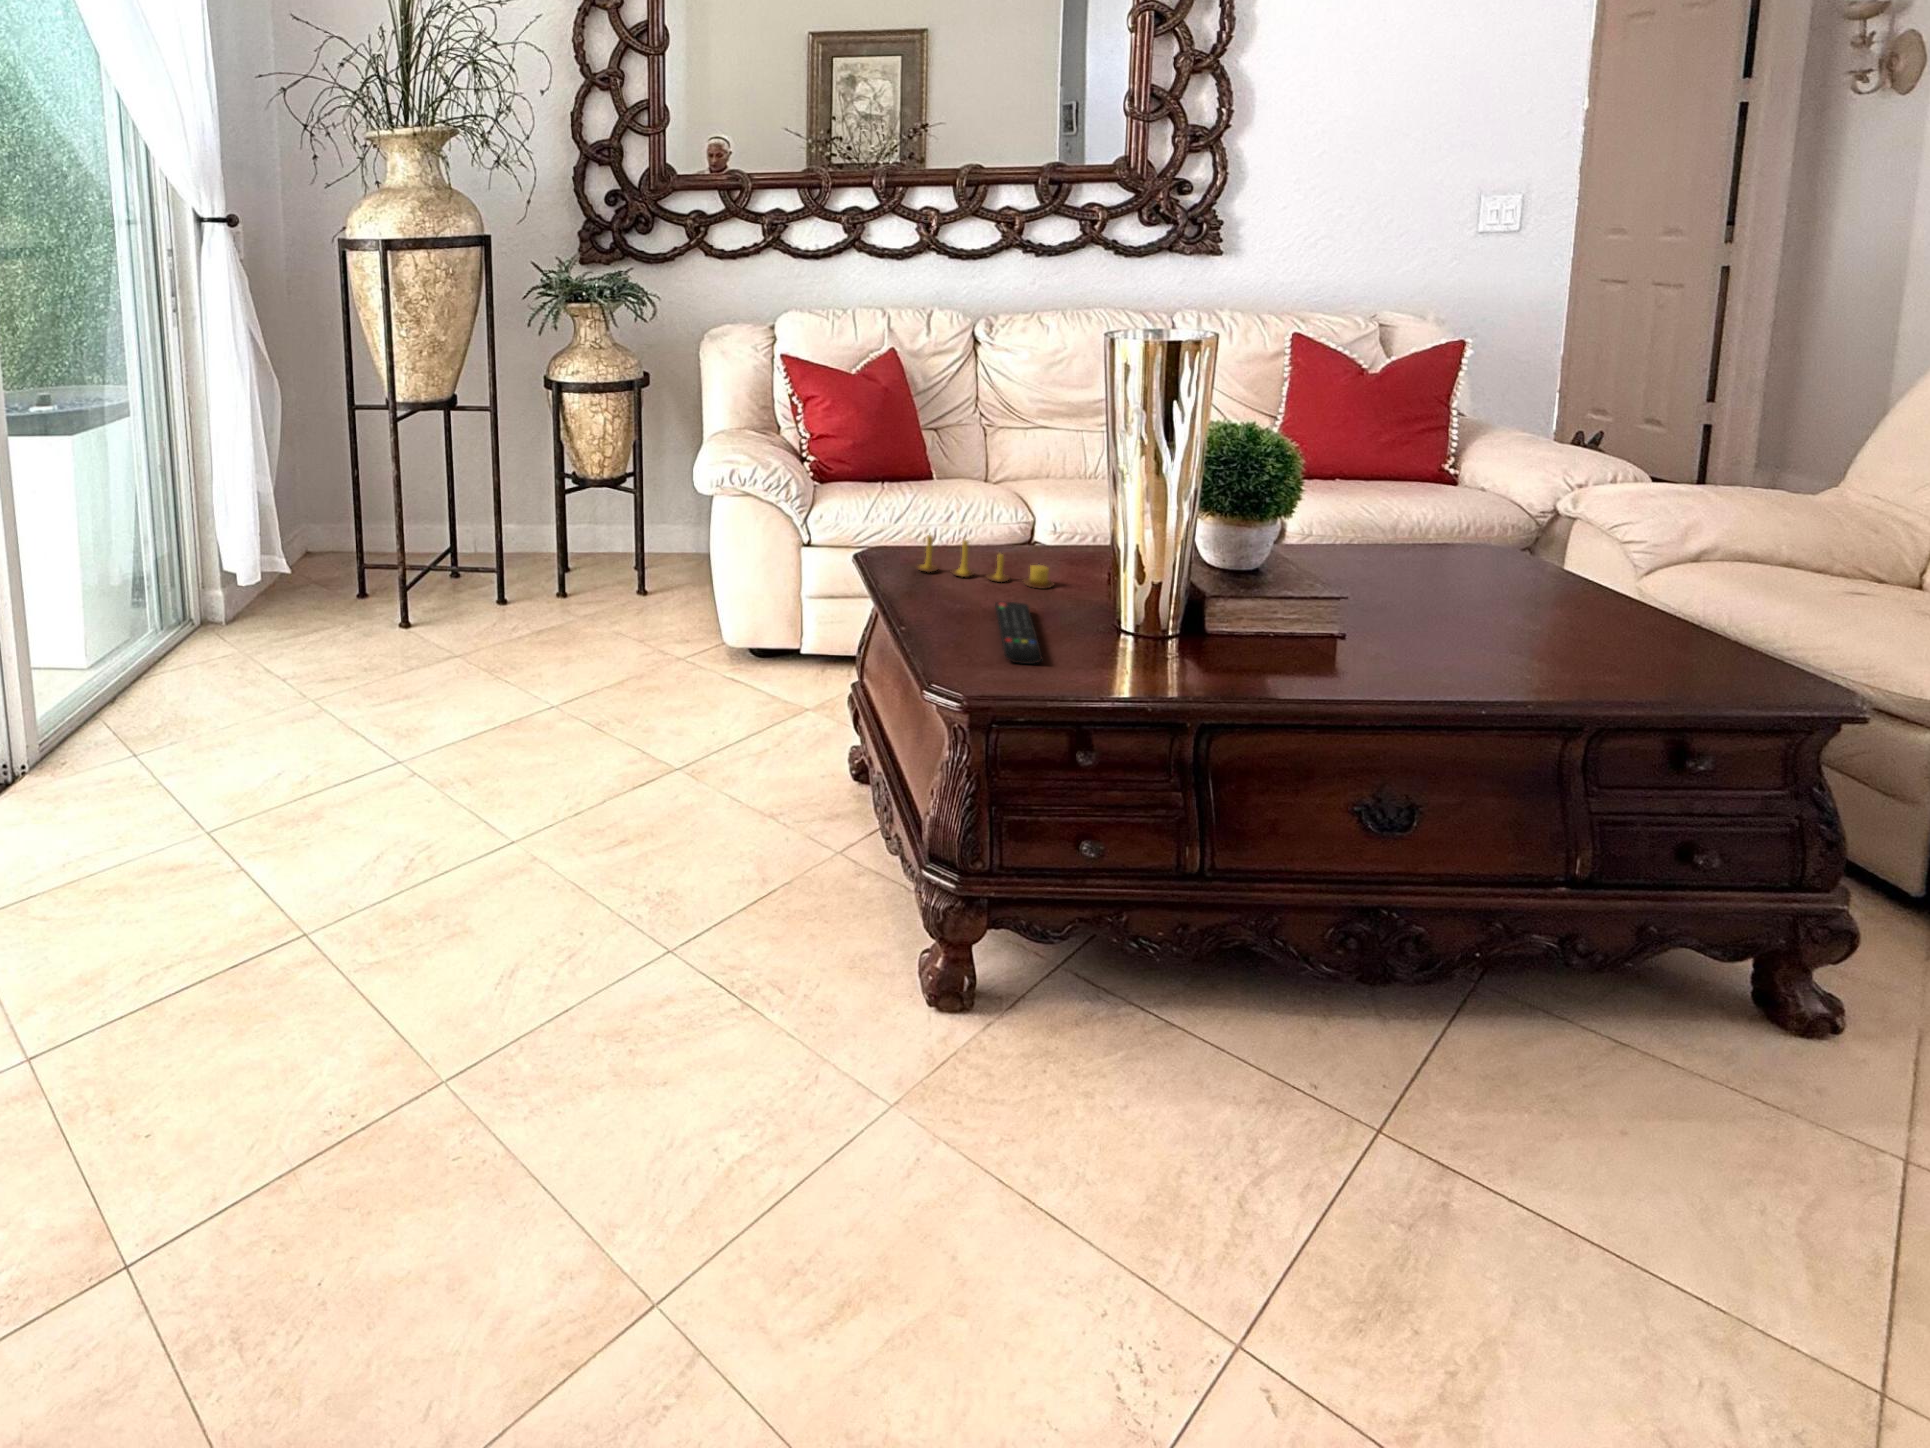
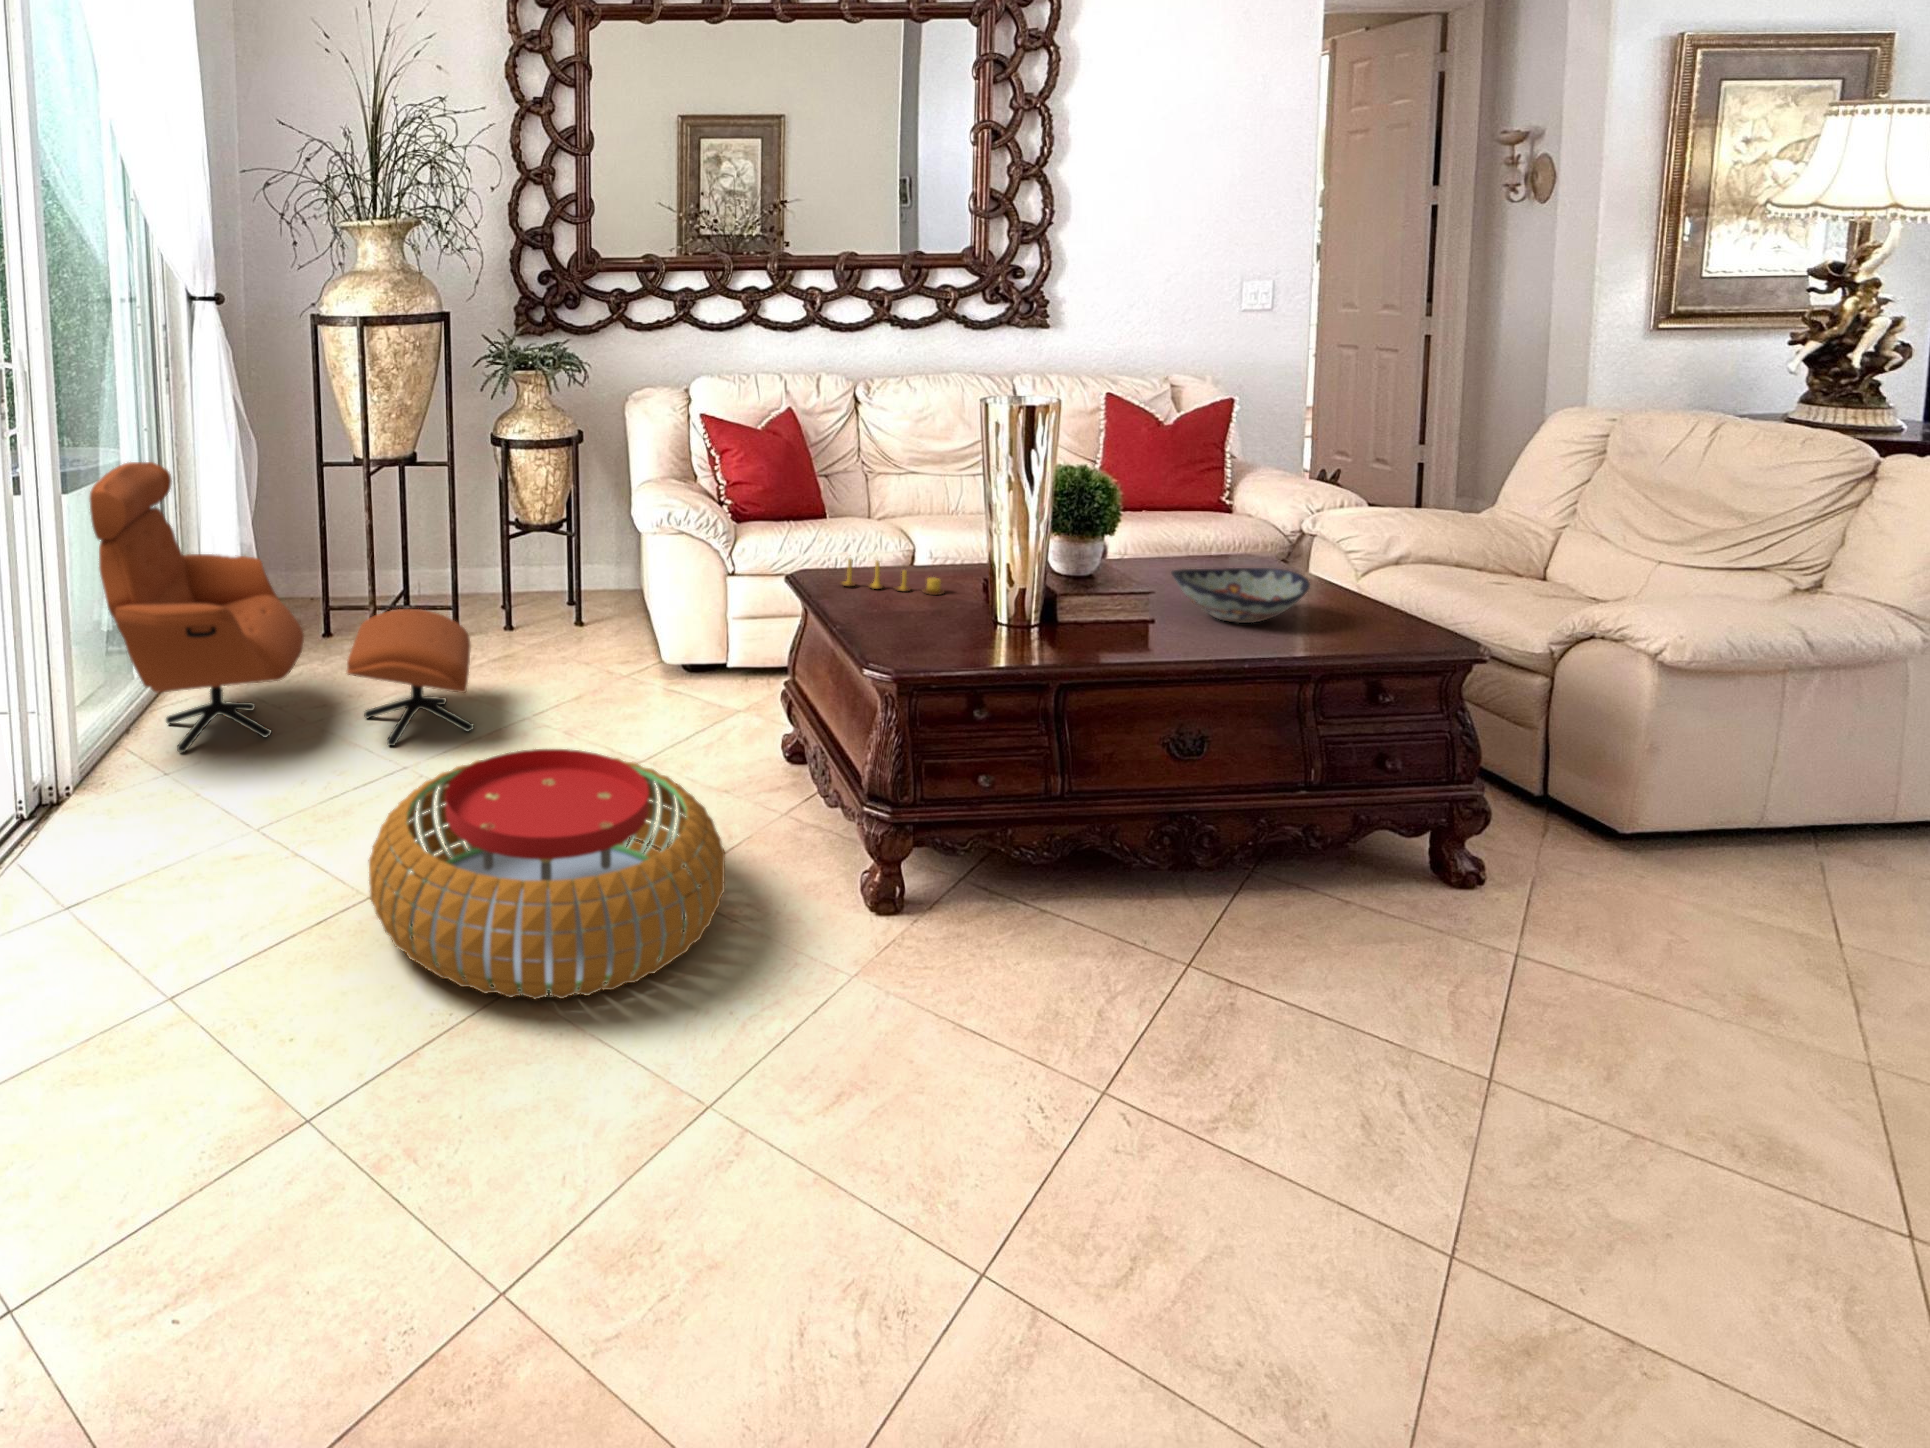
armchair: none [41,400,495,732] -> present [90,462,474,752]
decorative bowl: none [1380,570,1601,653] -> present [1172,568,1310,623]
remote control: present [995,602,1042,664] -> none [906,604,947,643]
pouf: none [250,769,720,1141] -> present [368,749,725,999]

